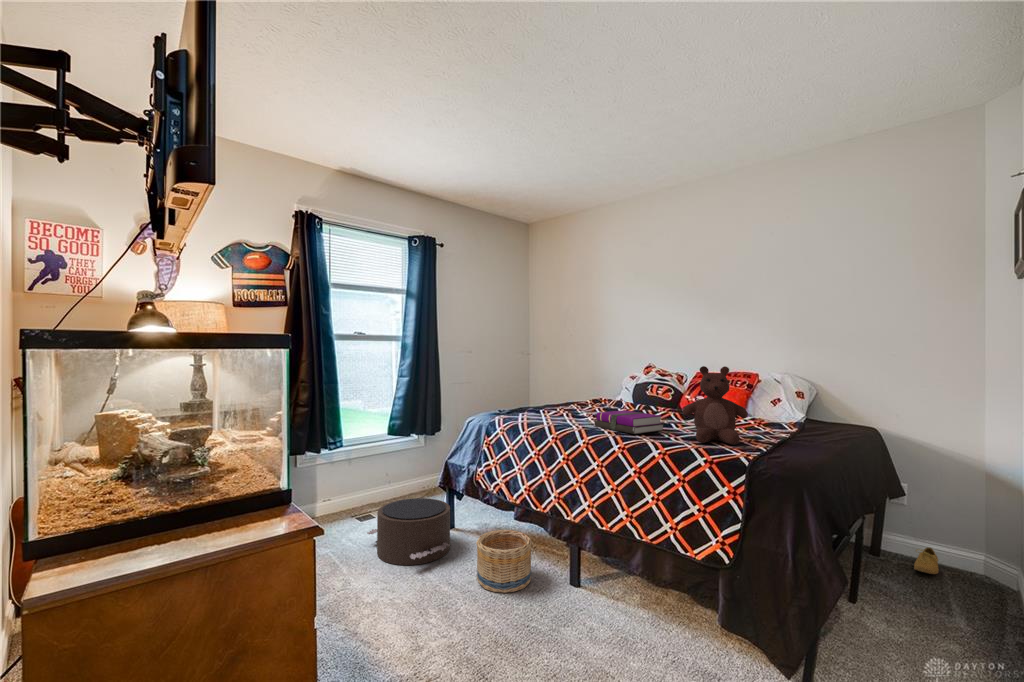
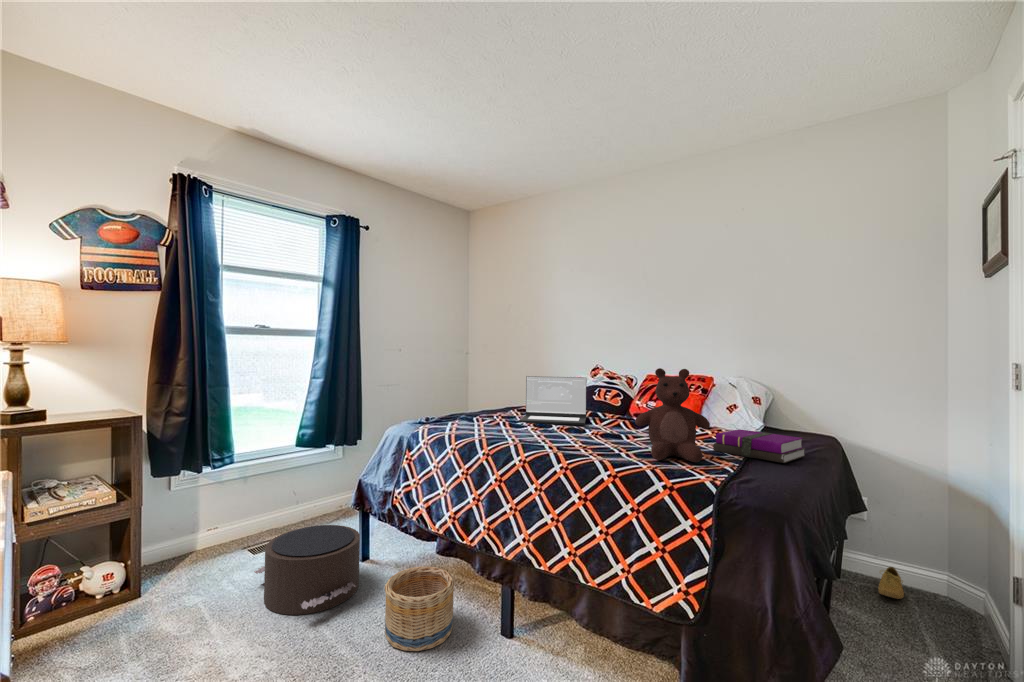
laptop: none [581,374,641,416] -> present [519,376,587,425]
notebook: present [594,410,664,434] -> present [713,429,805,463]

